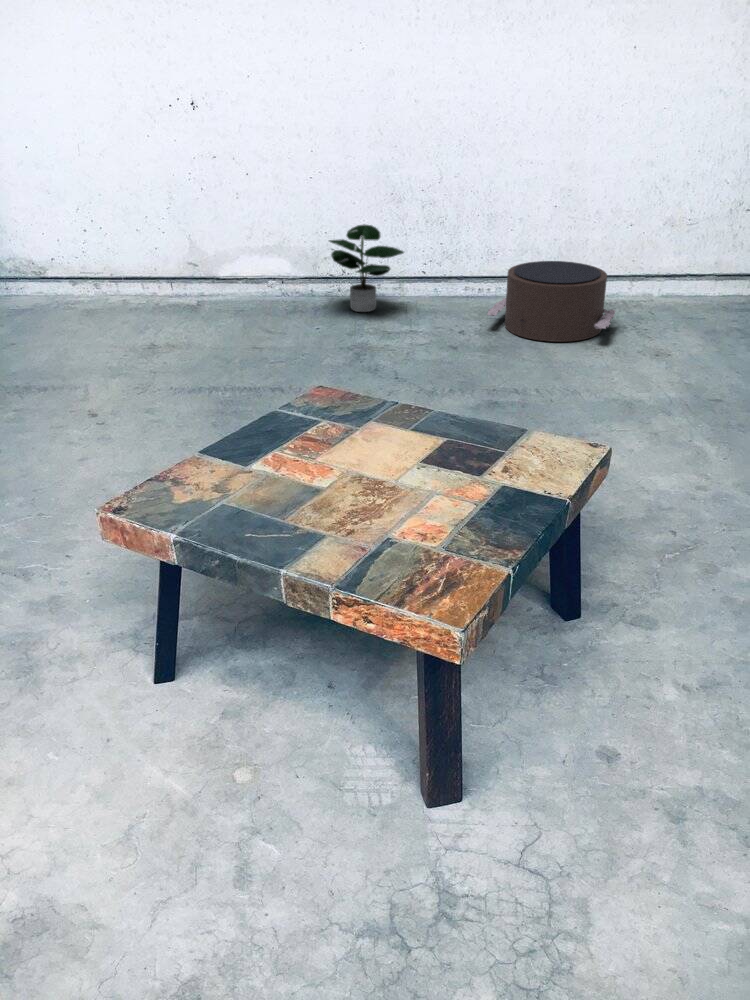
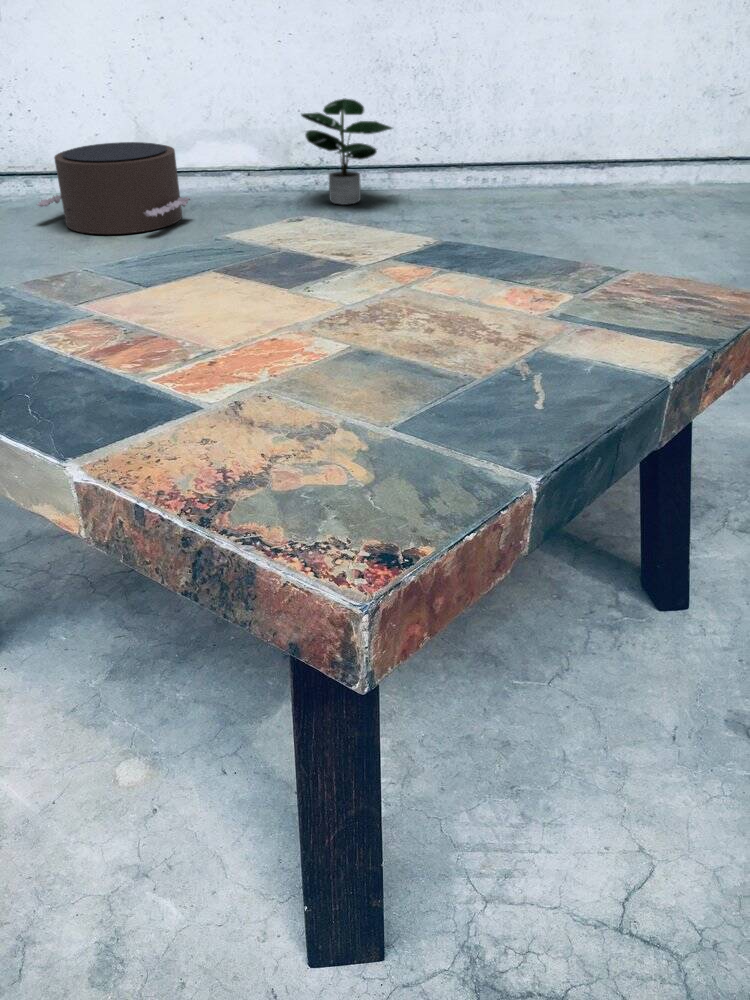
pouf: present [487,261,615,342] -> present [37,142,190,234]

